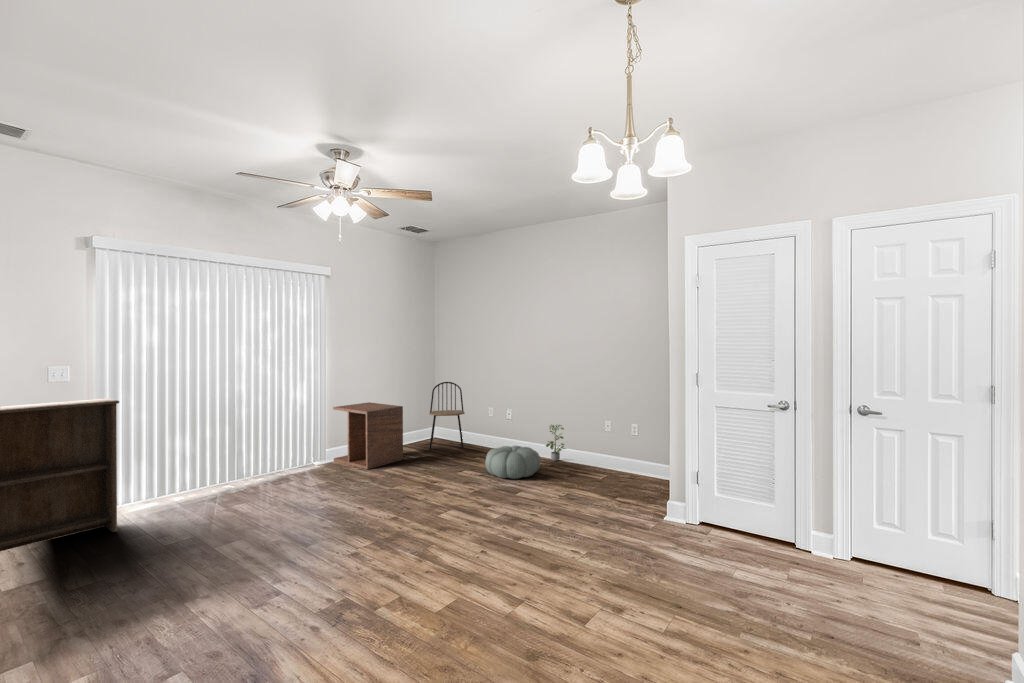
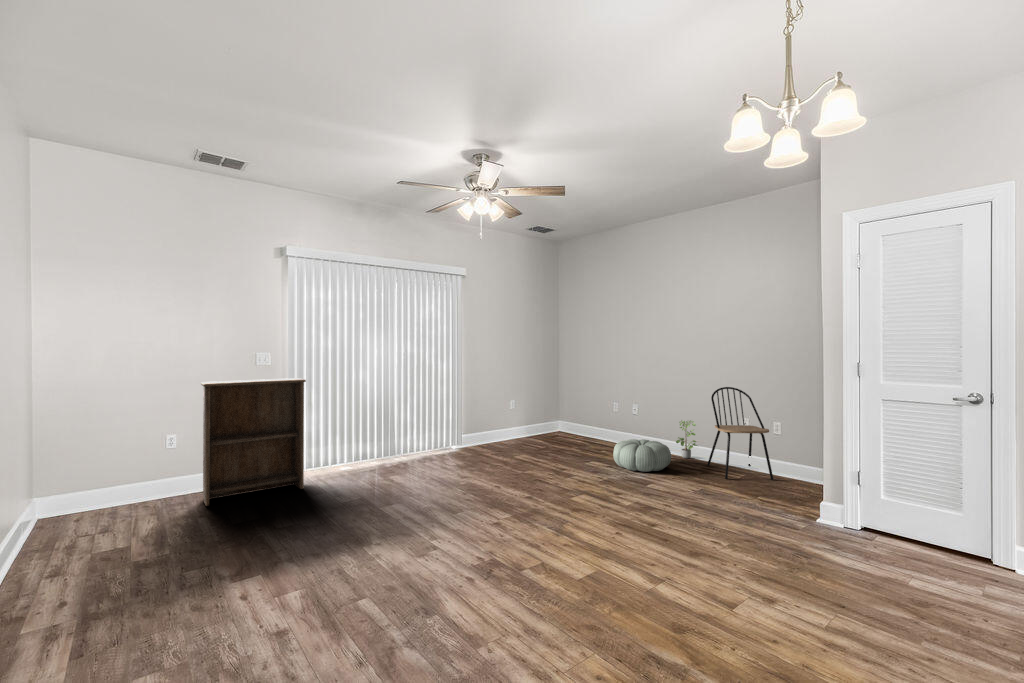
dining chair: present [429,382,465,450] -> present [707,387,774,480]
side table: present [333,402,403,469] -> none [468,393,531,455]

